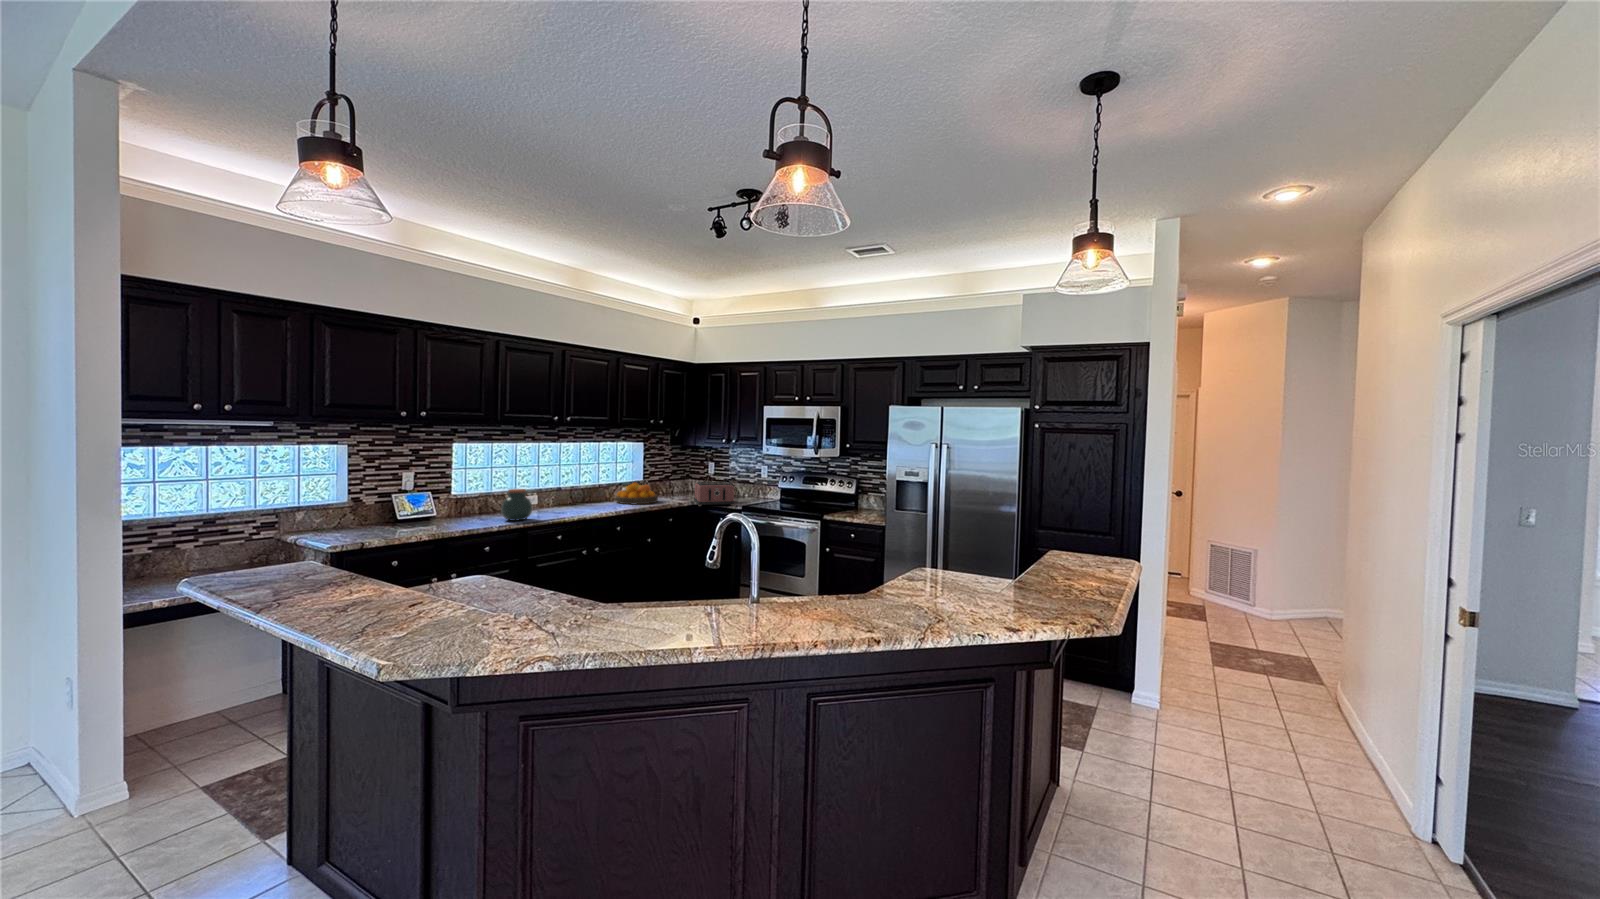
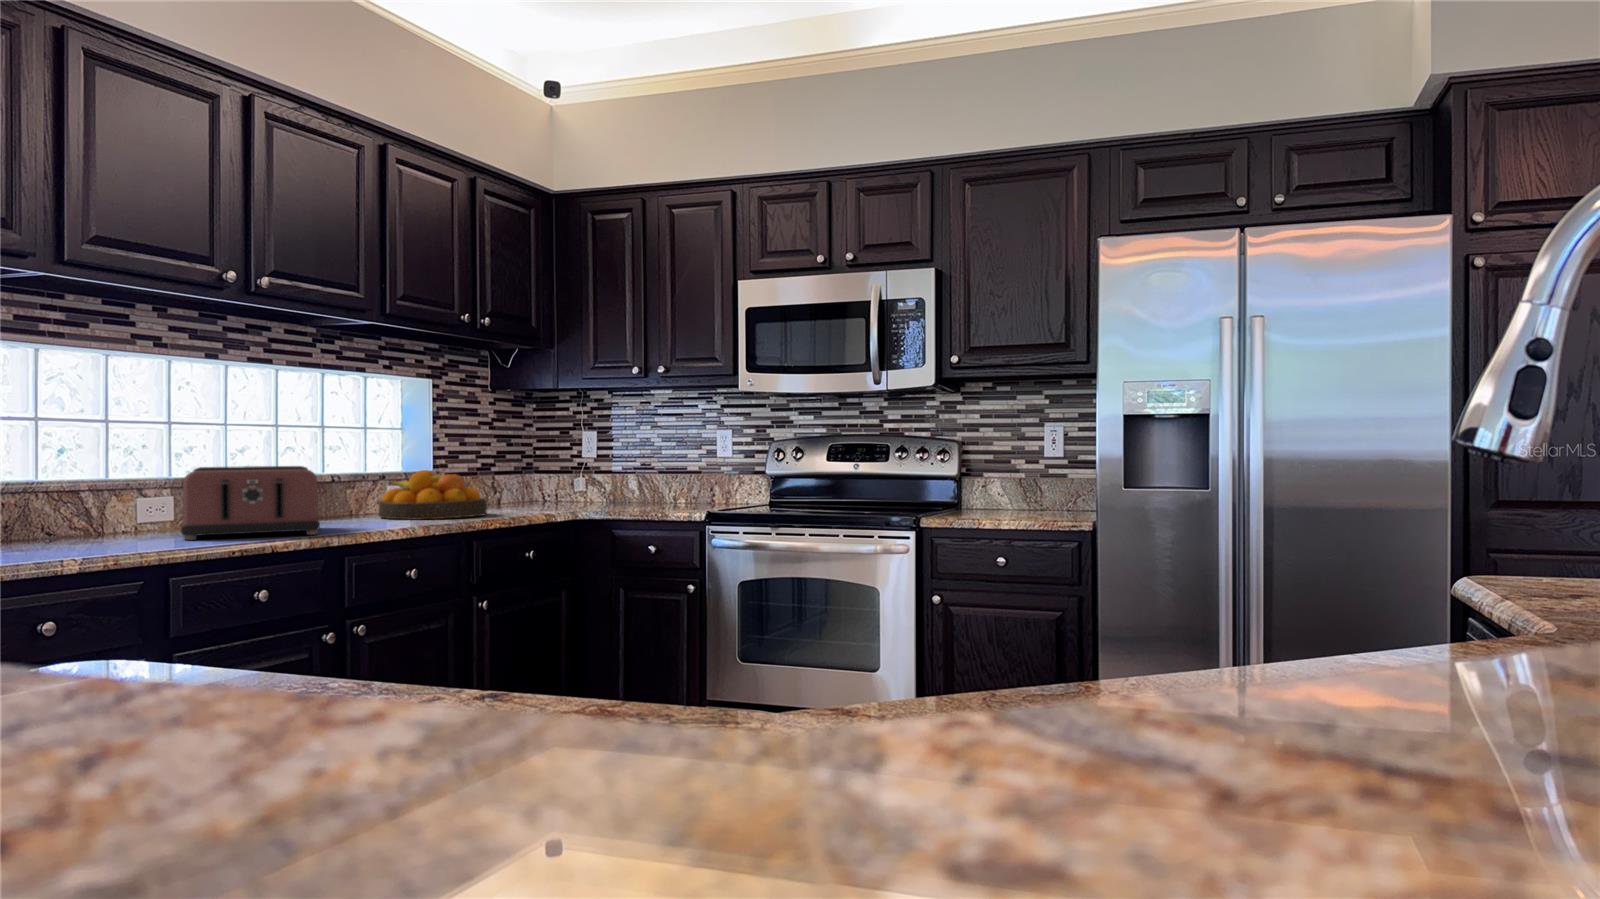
toaster: present [694,482,734,506] -> present [181,466,320,540]
jar: present [501,489,532,521] -> none [81,459,181,549]

